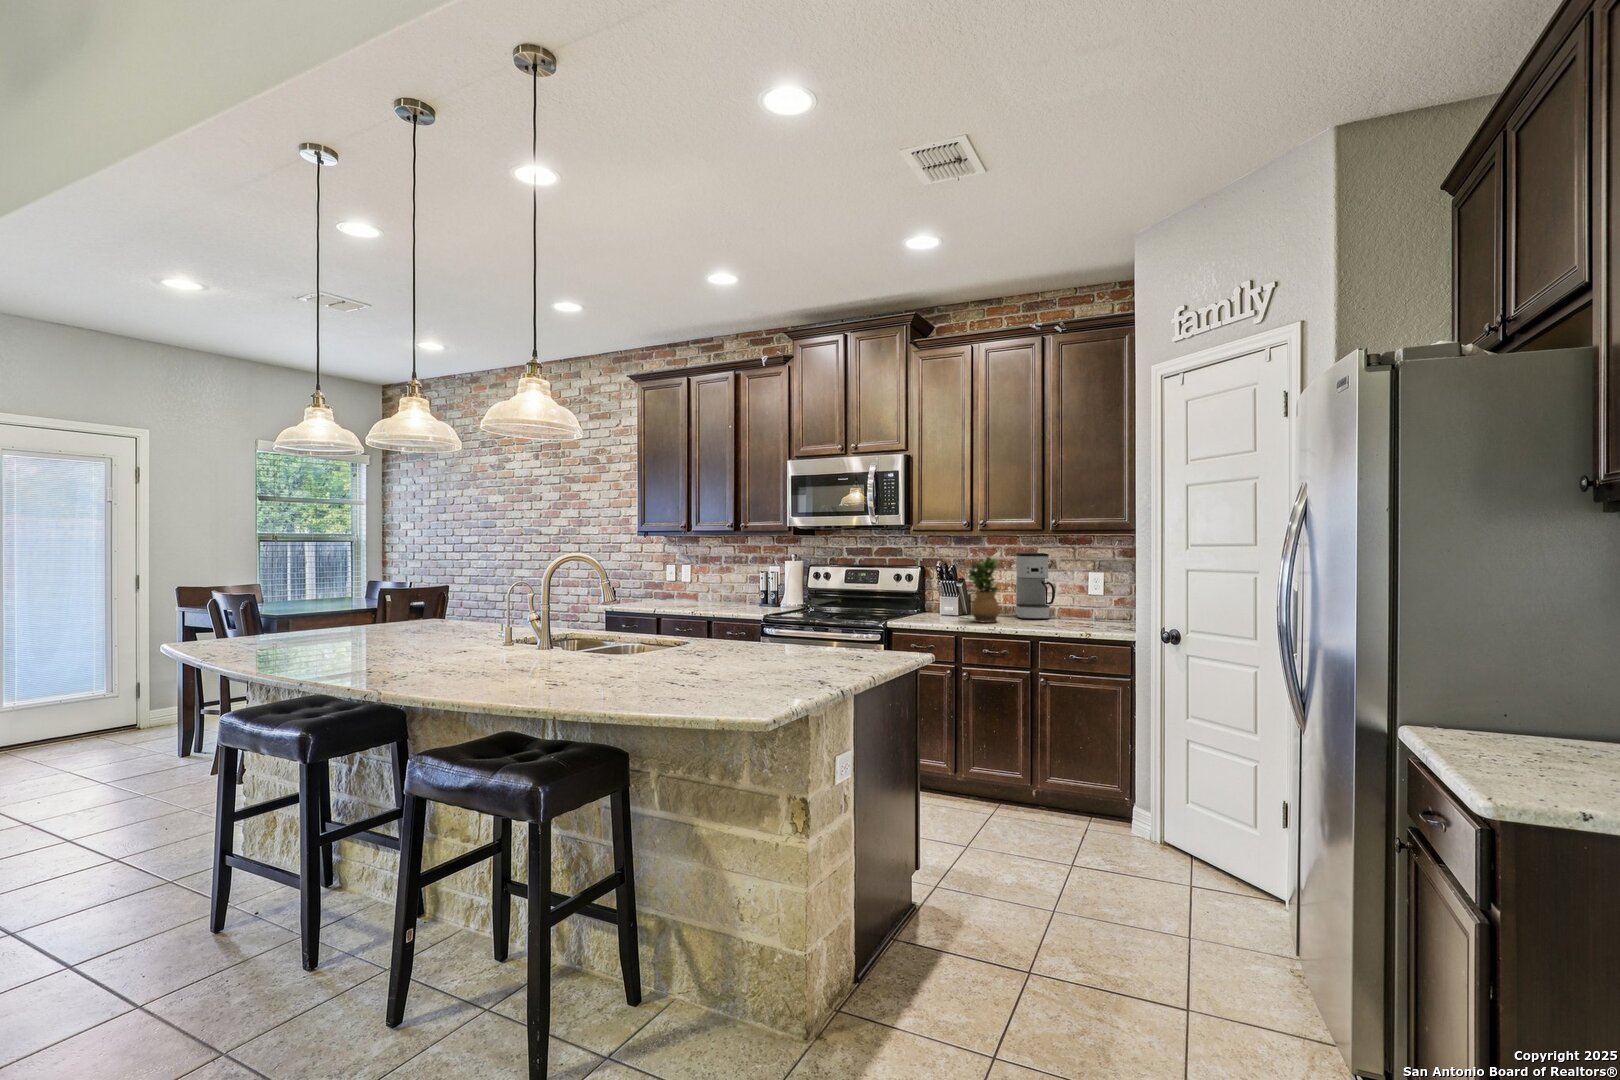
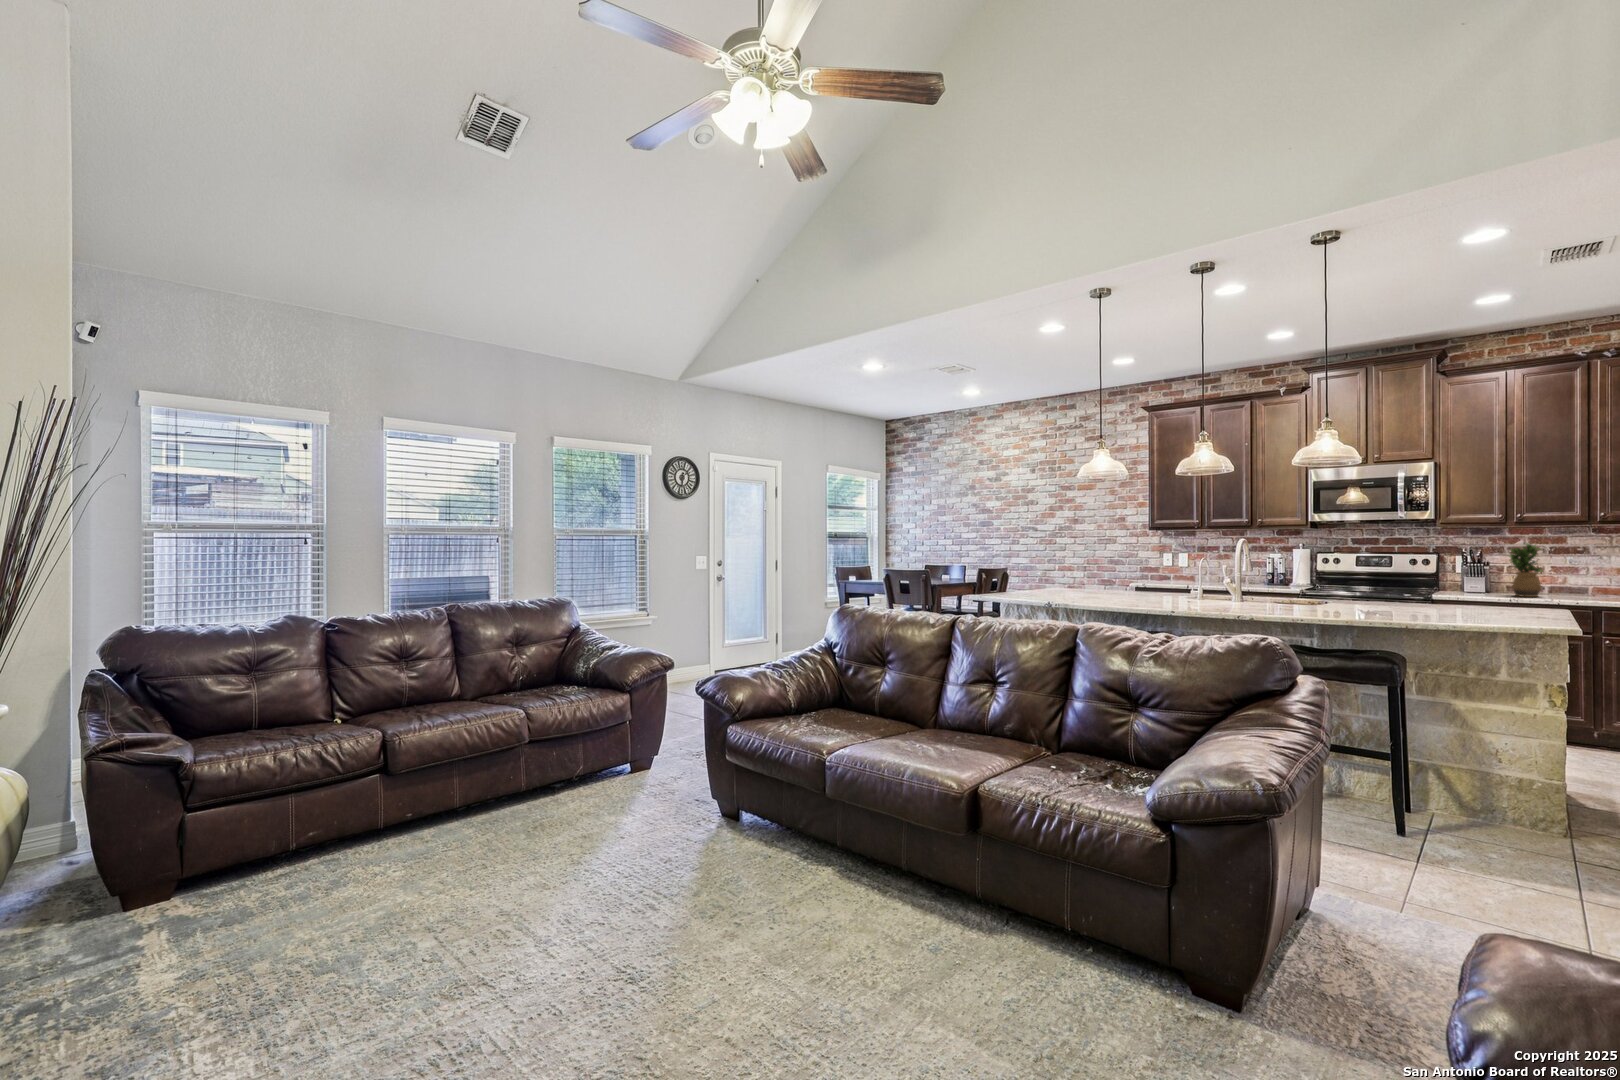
coffee maker: present [1016,553,1055,619] -> none [1546,541,1592,595]

